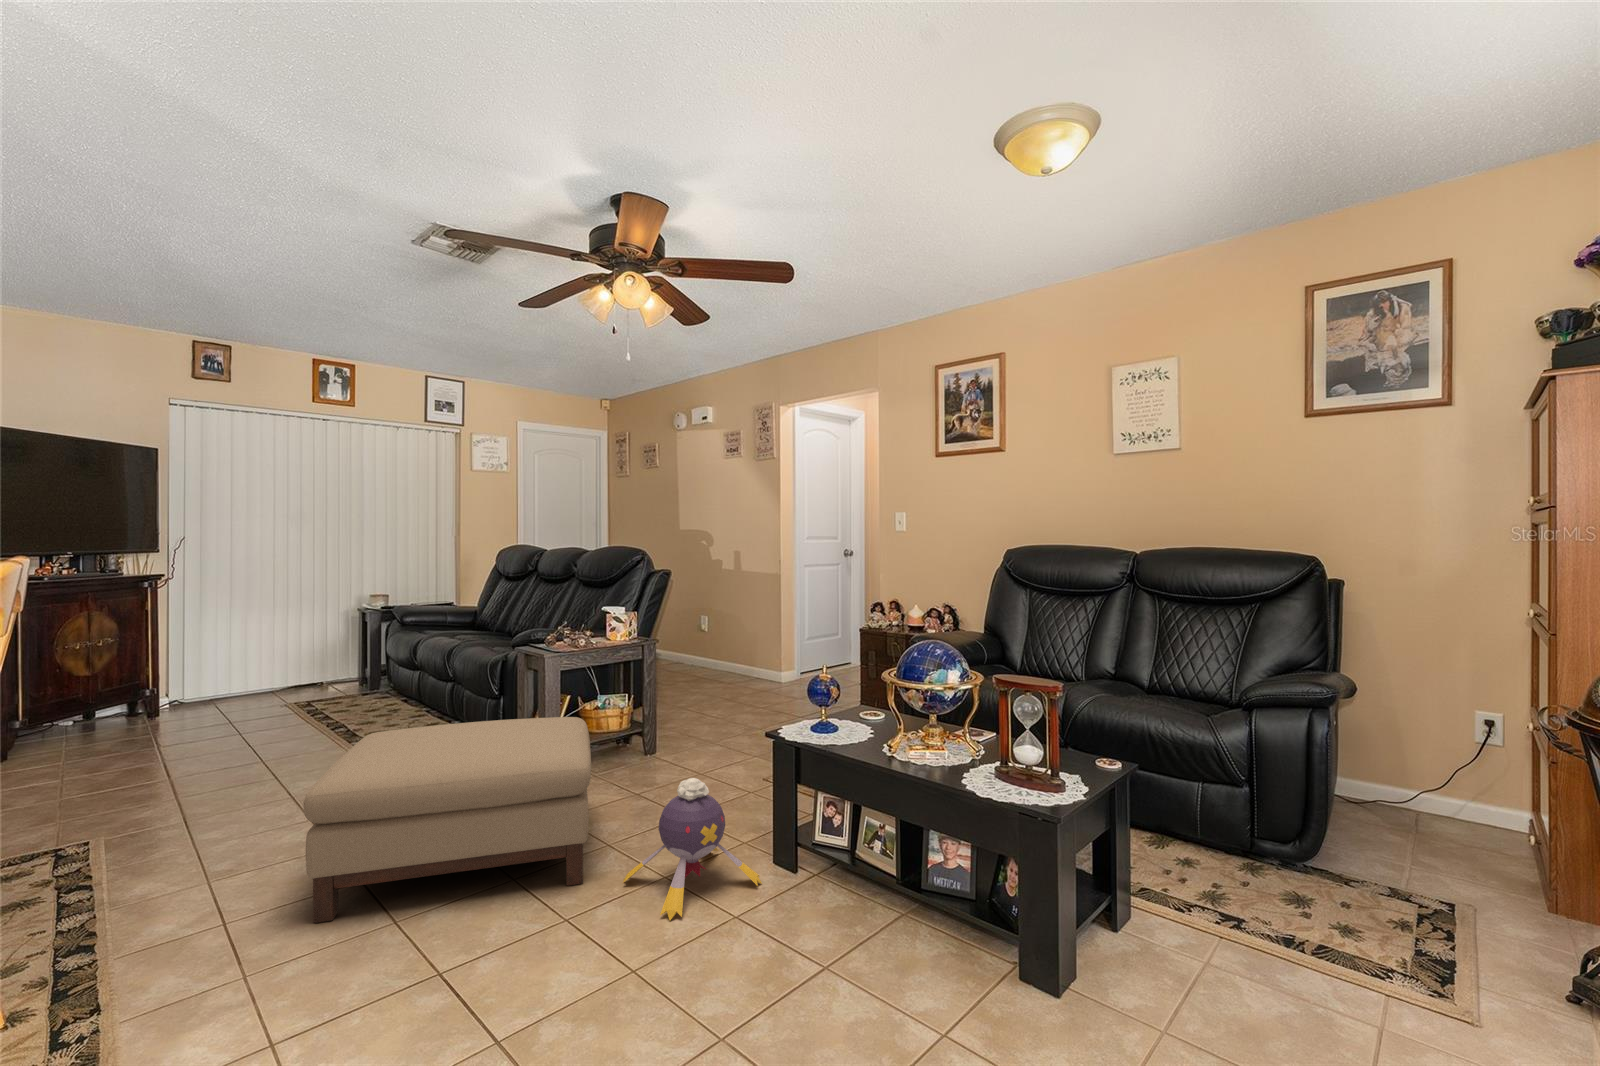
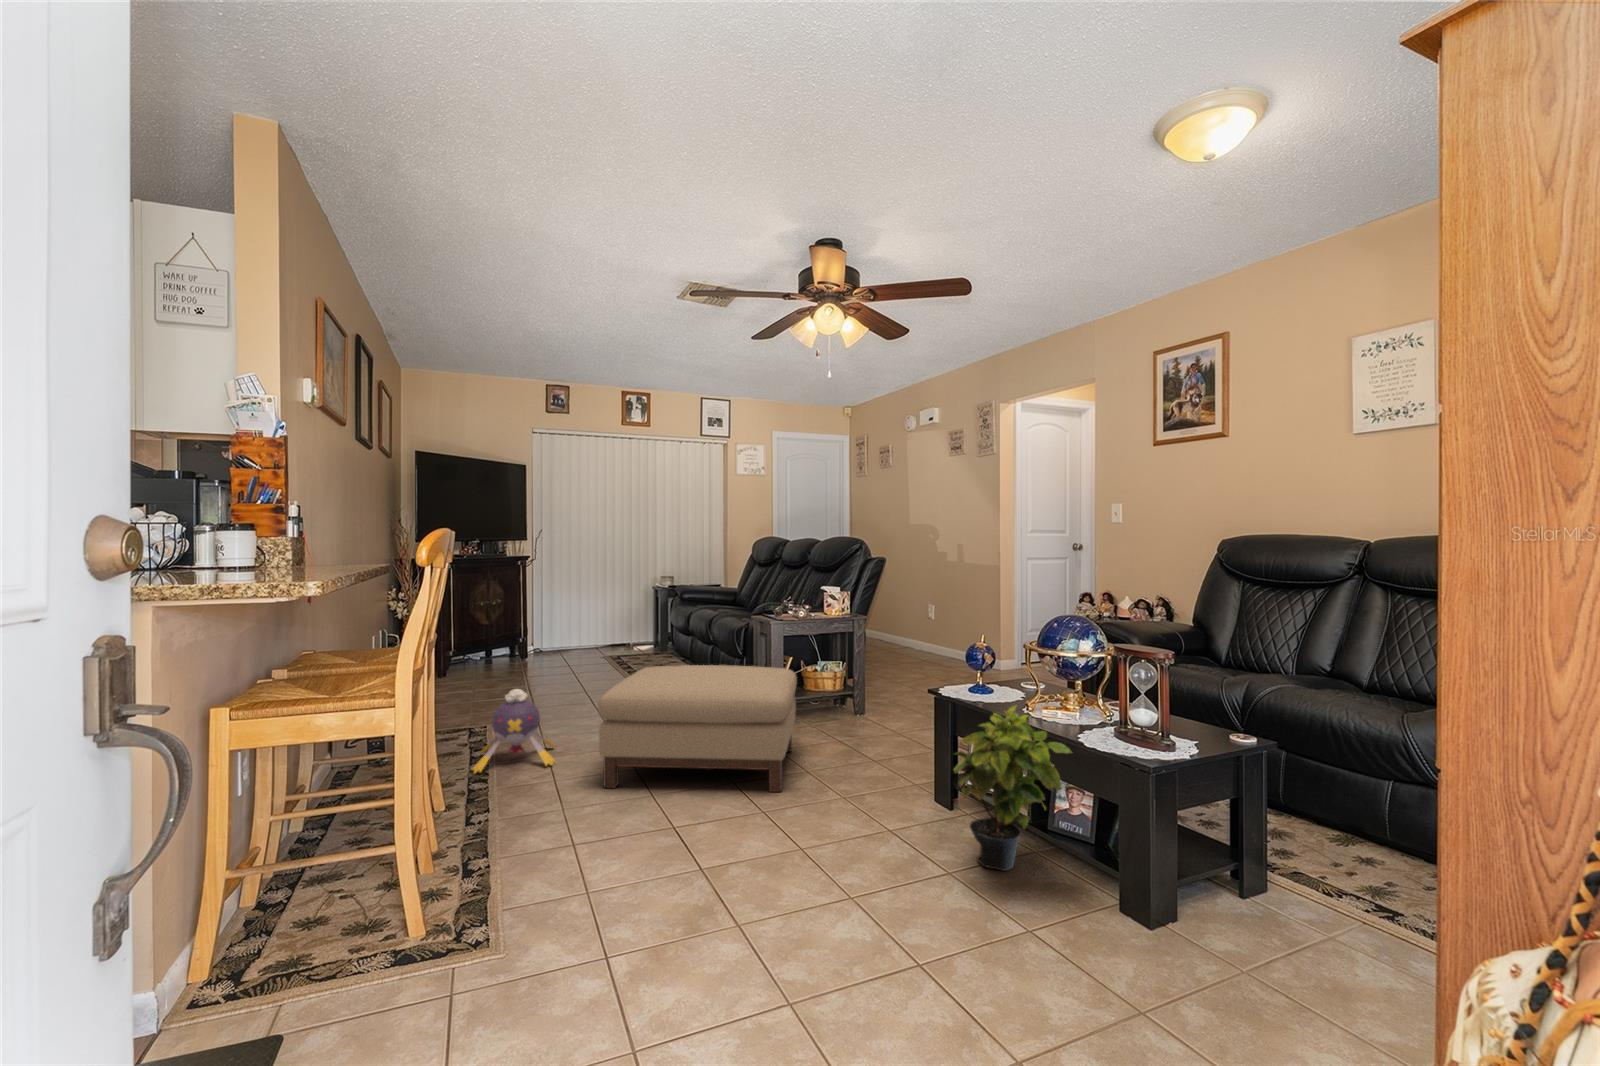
potted plant: none [820,753,957,950] -> present [954,706,1071,871]
plush toy: present [623,778,762,920] -> present [472,689,555,773]

